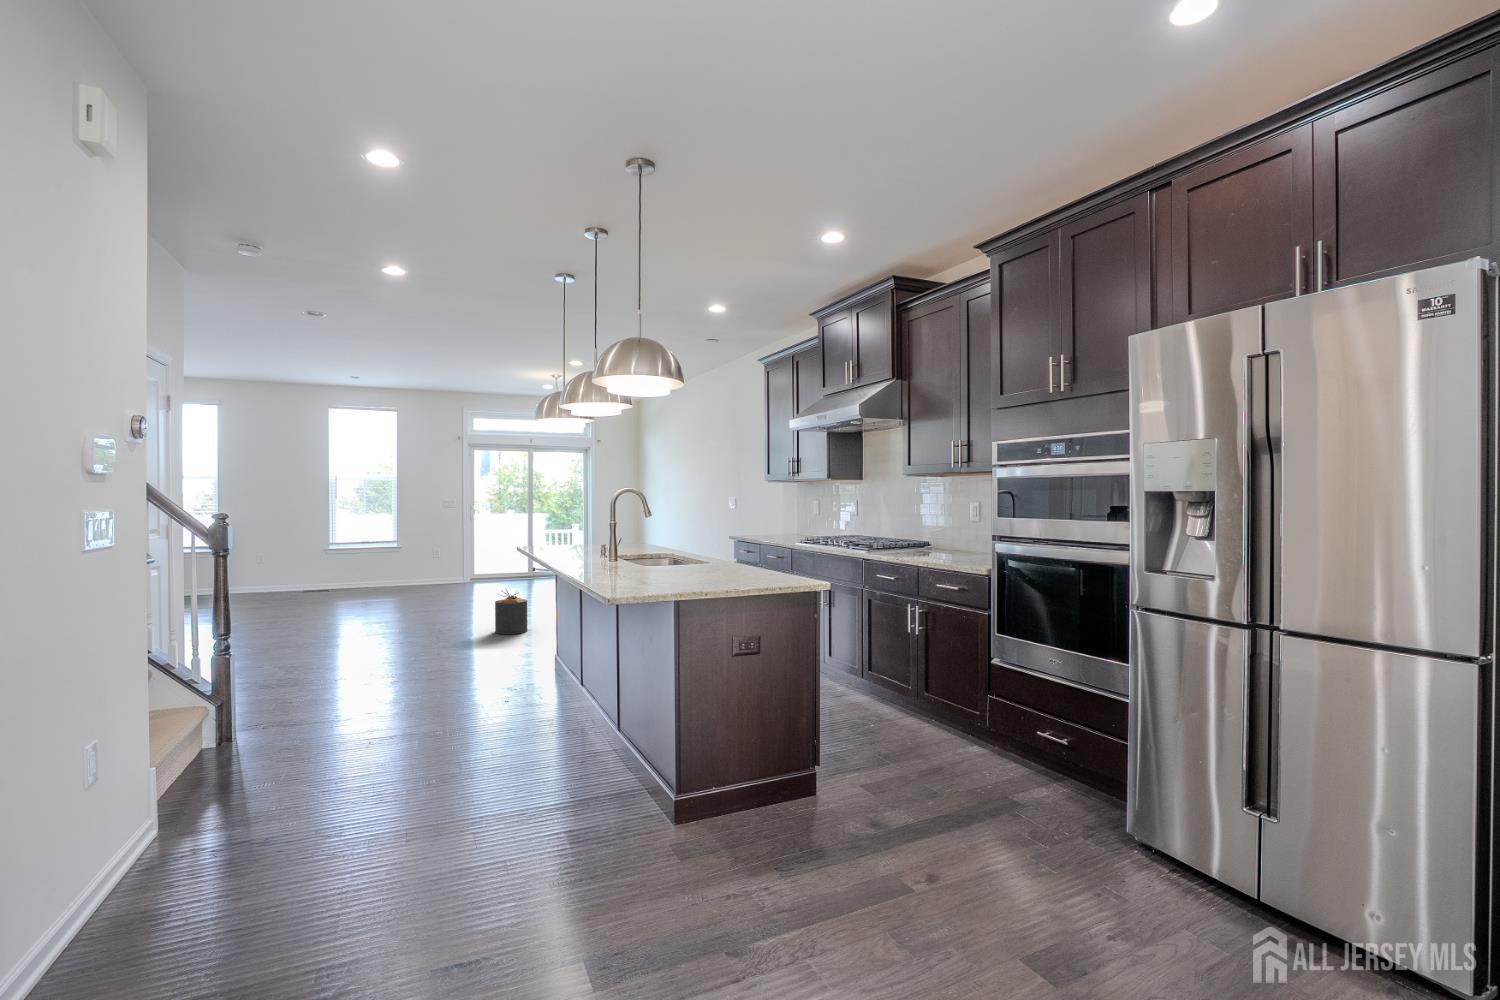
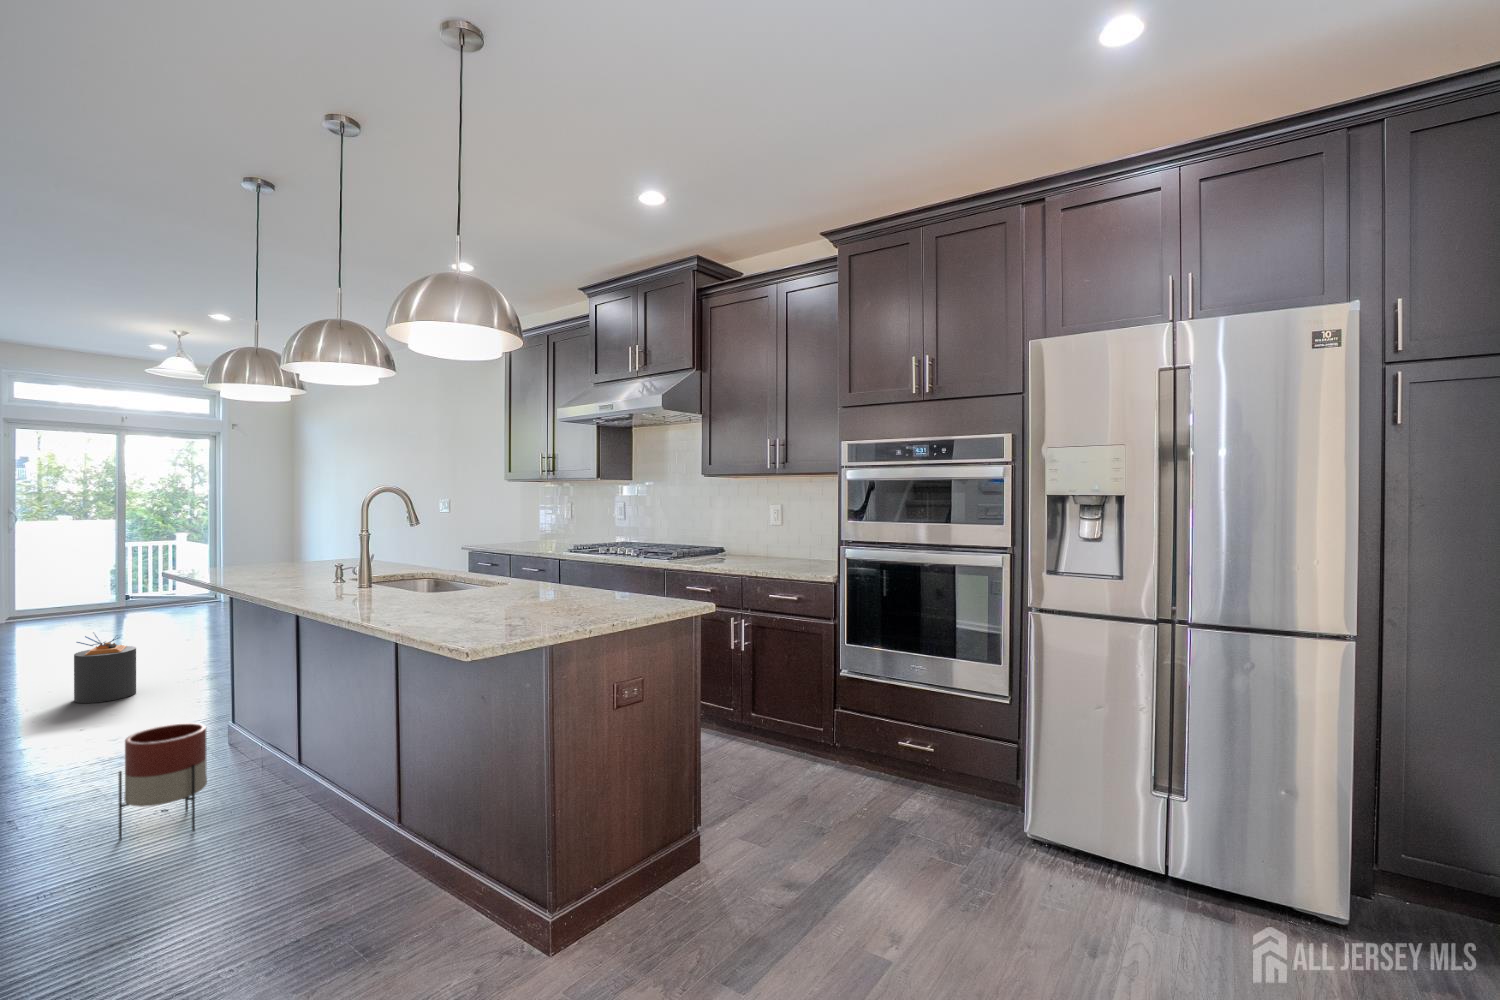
planter: none [487,644,532,714] -> present [119,723,207,839]

